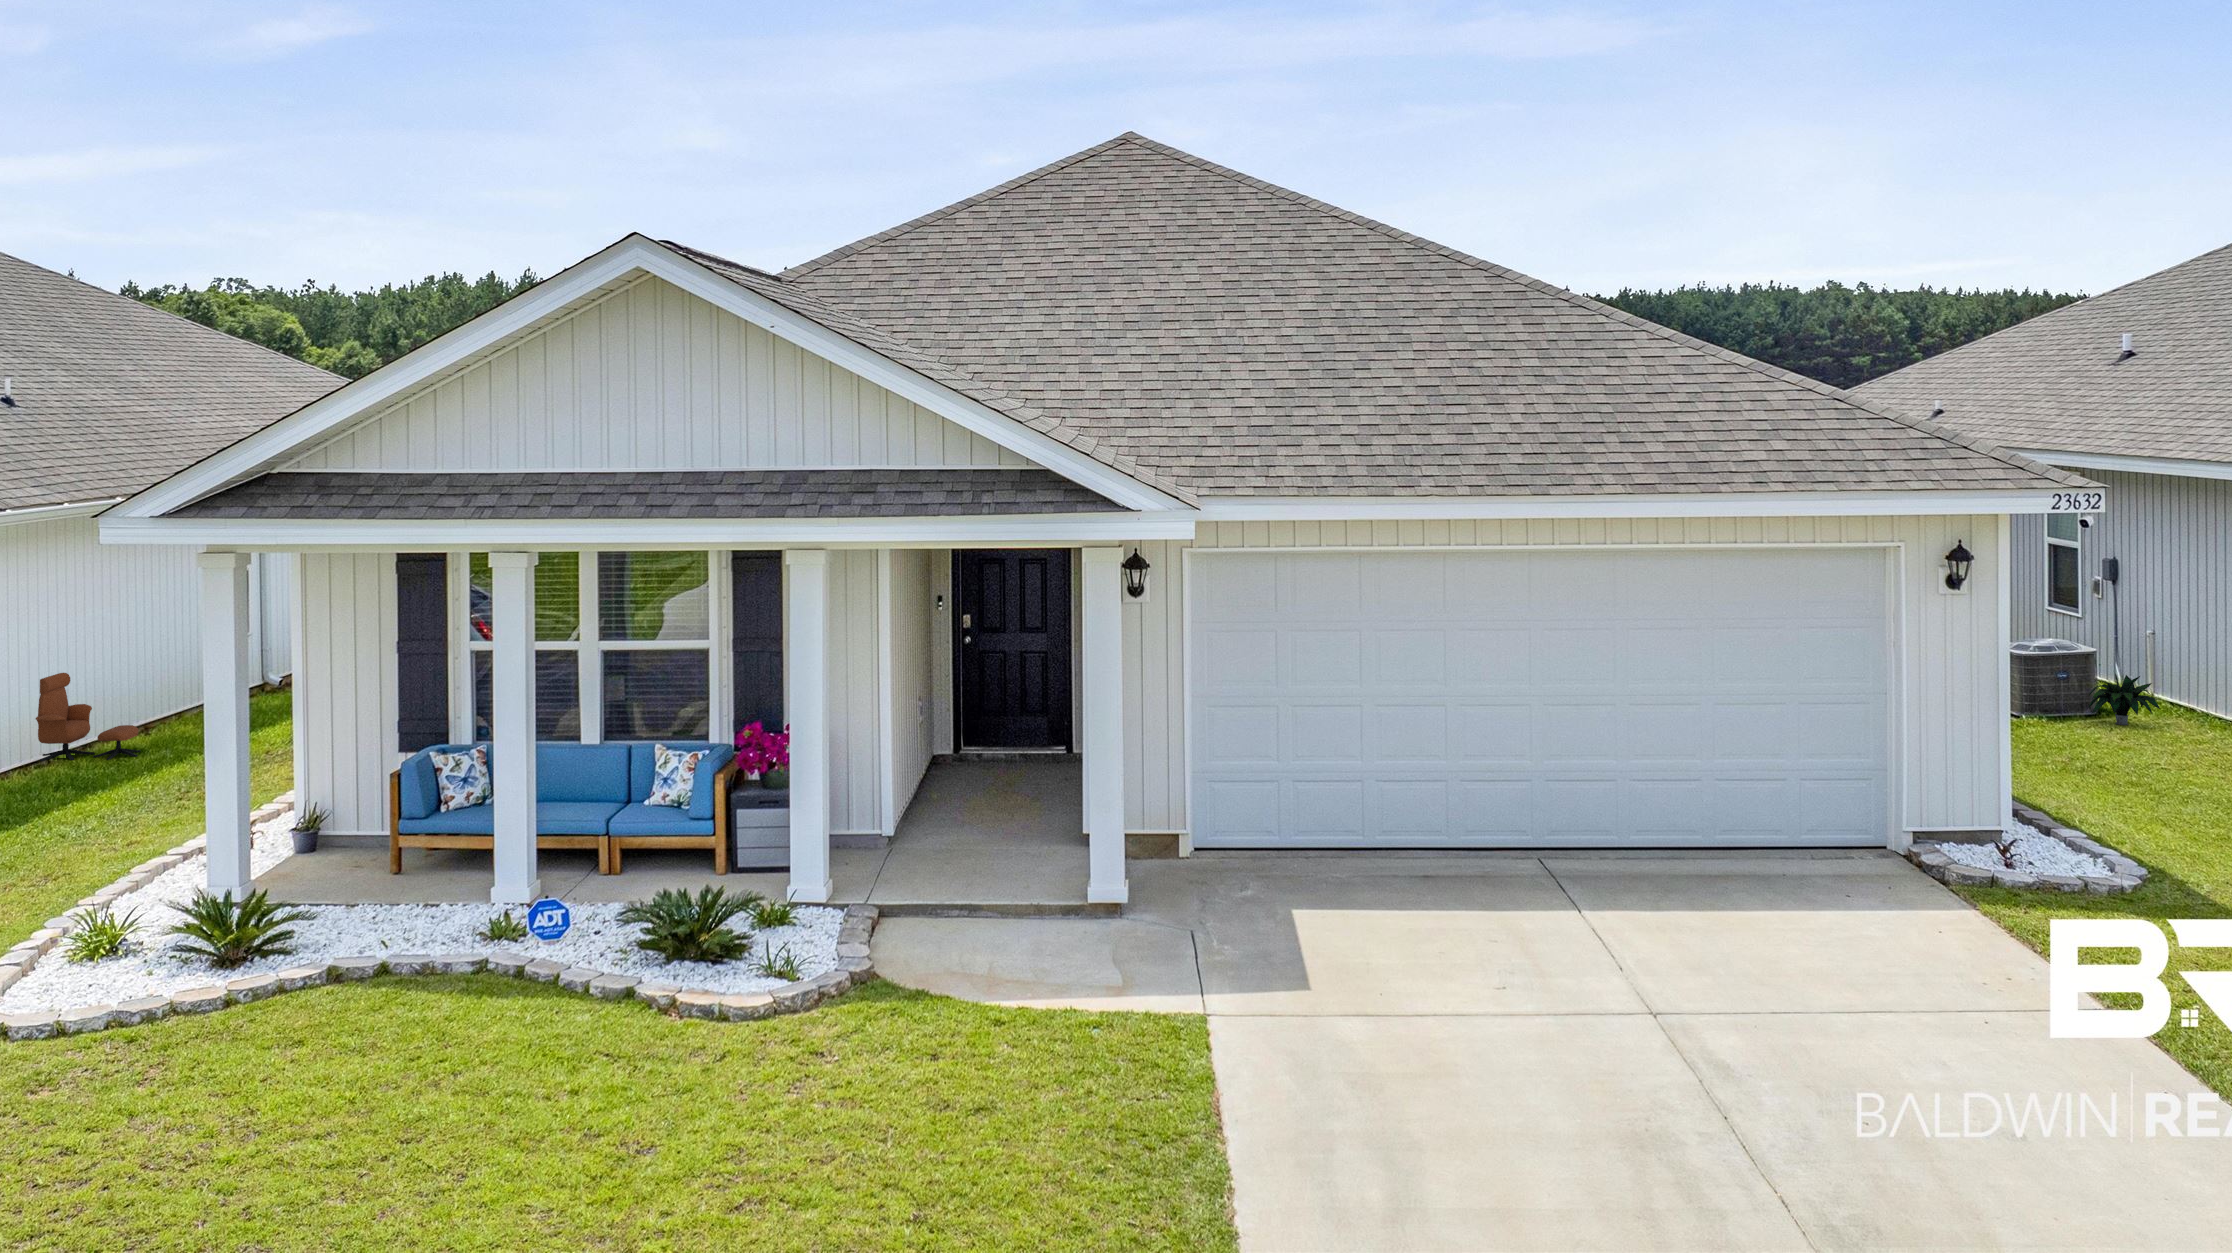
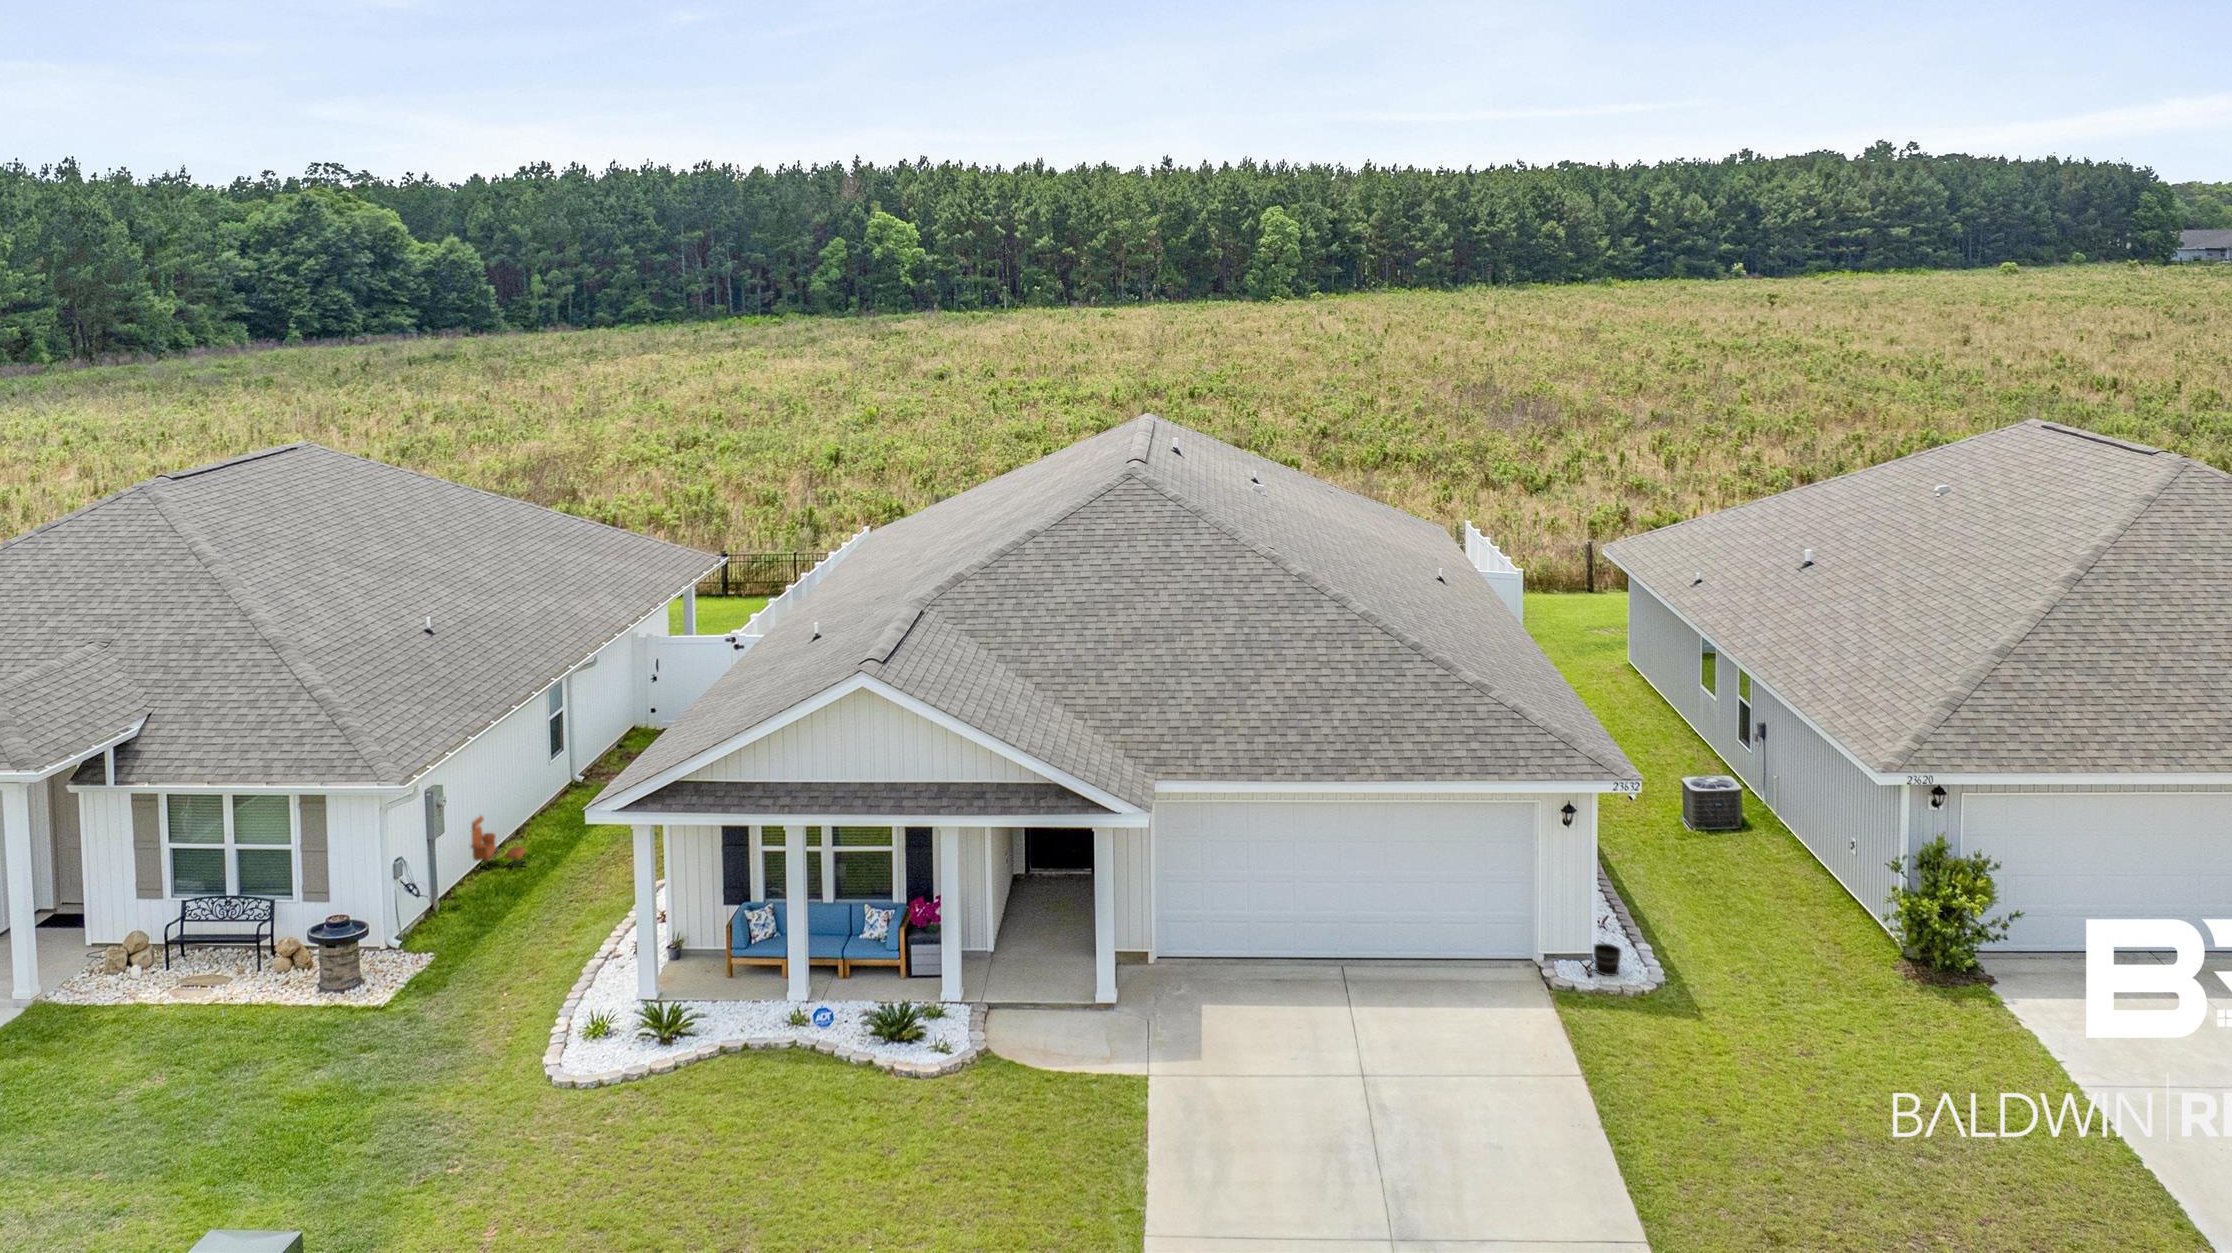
potted plant: present [2087,674,2160,725] -> none [1732,811,1776,845]
bucket: none [2002,810,2062,866] -> present [1594,944,1621,976]

